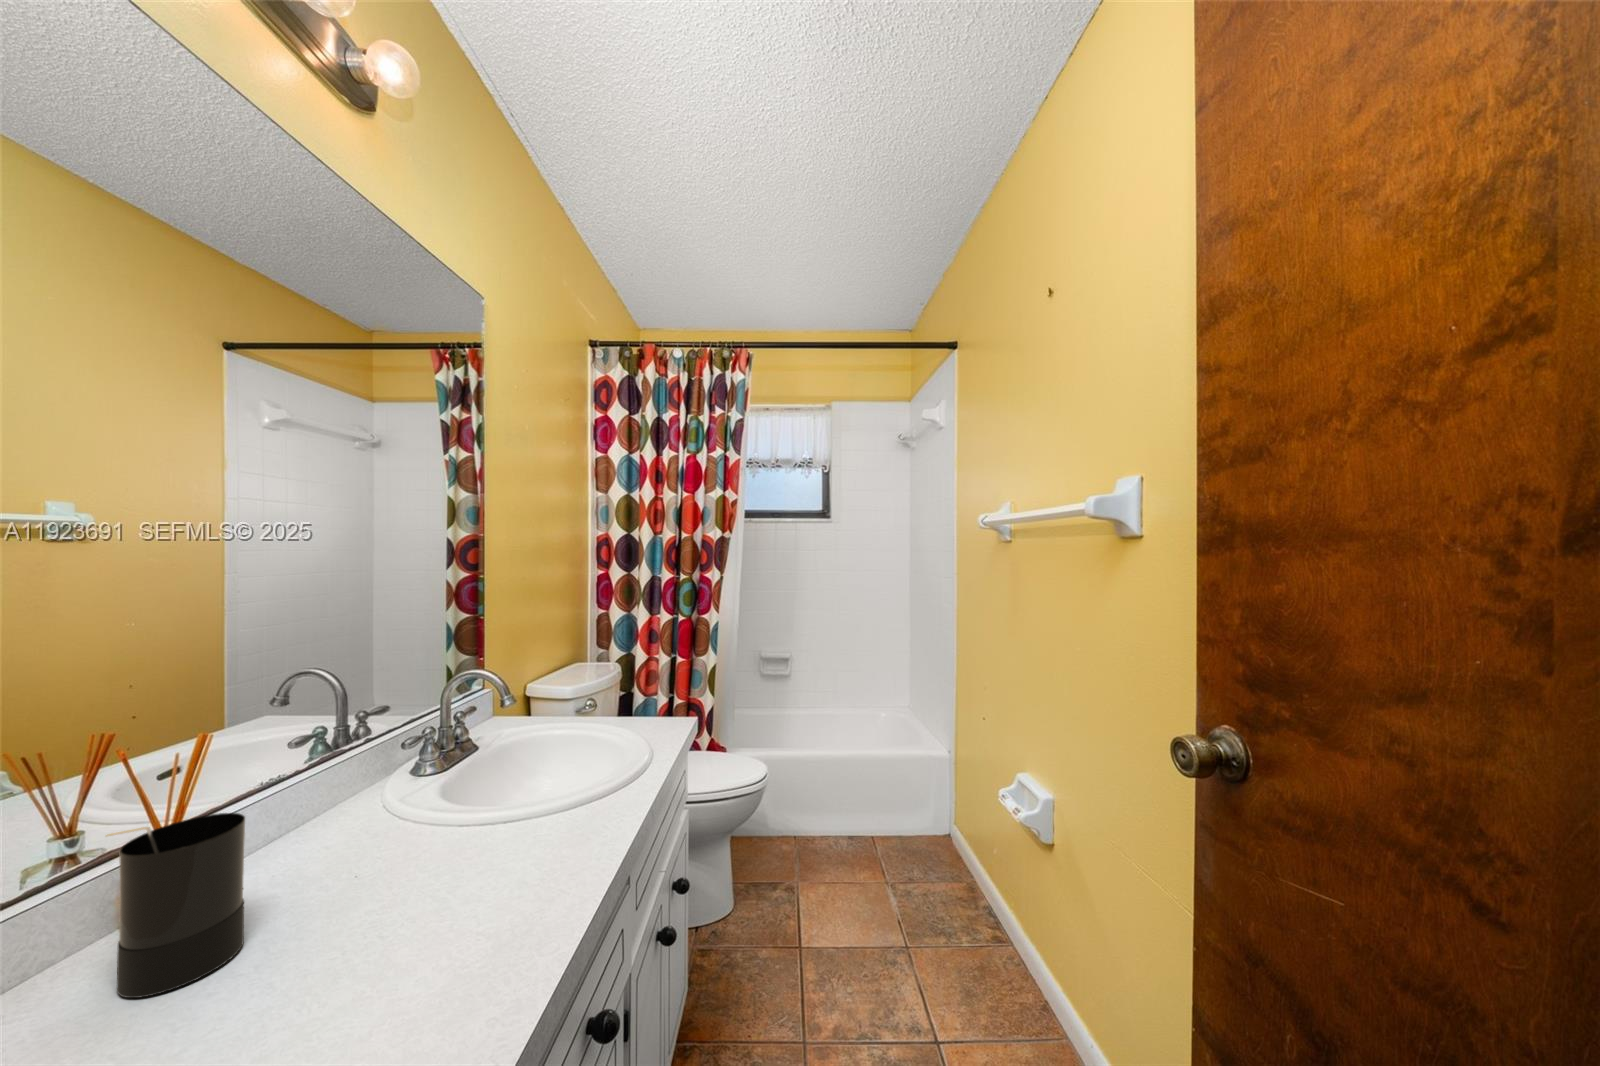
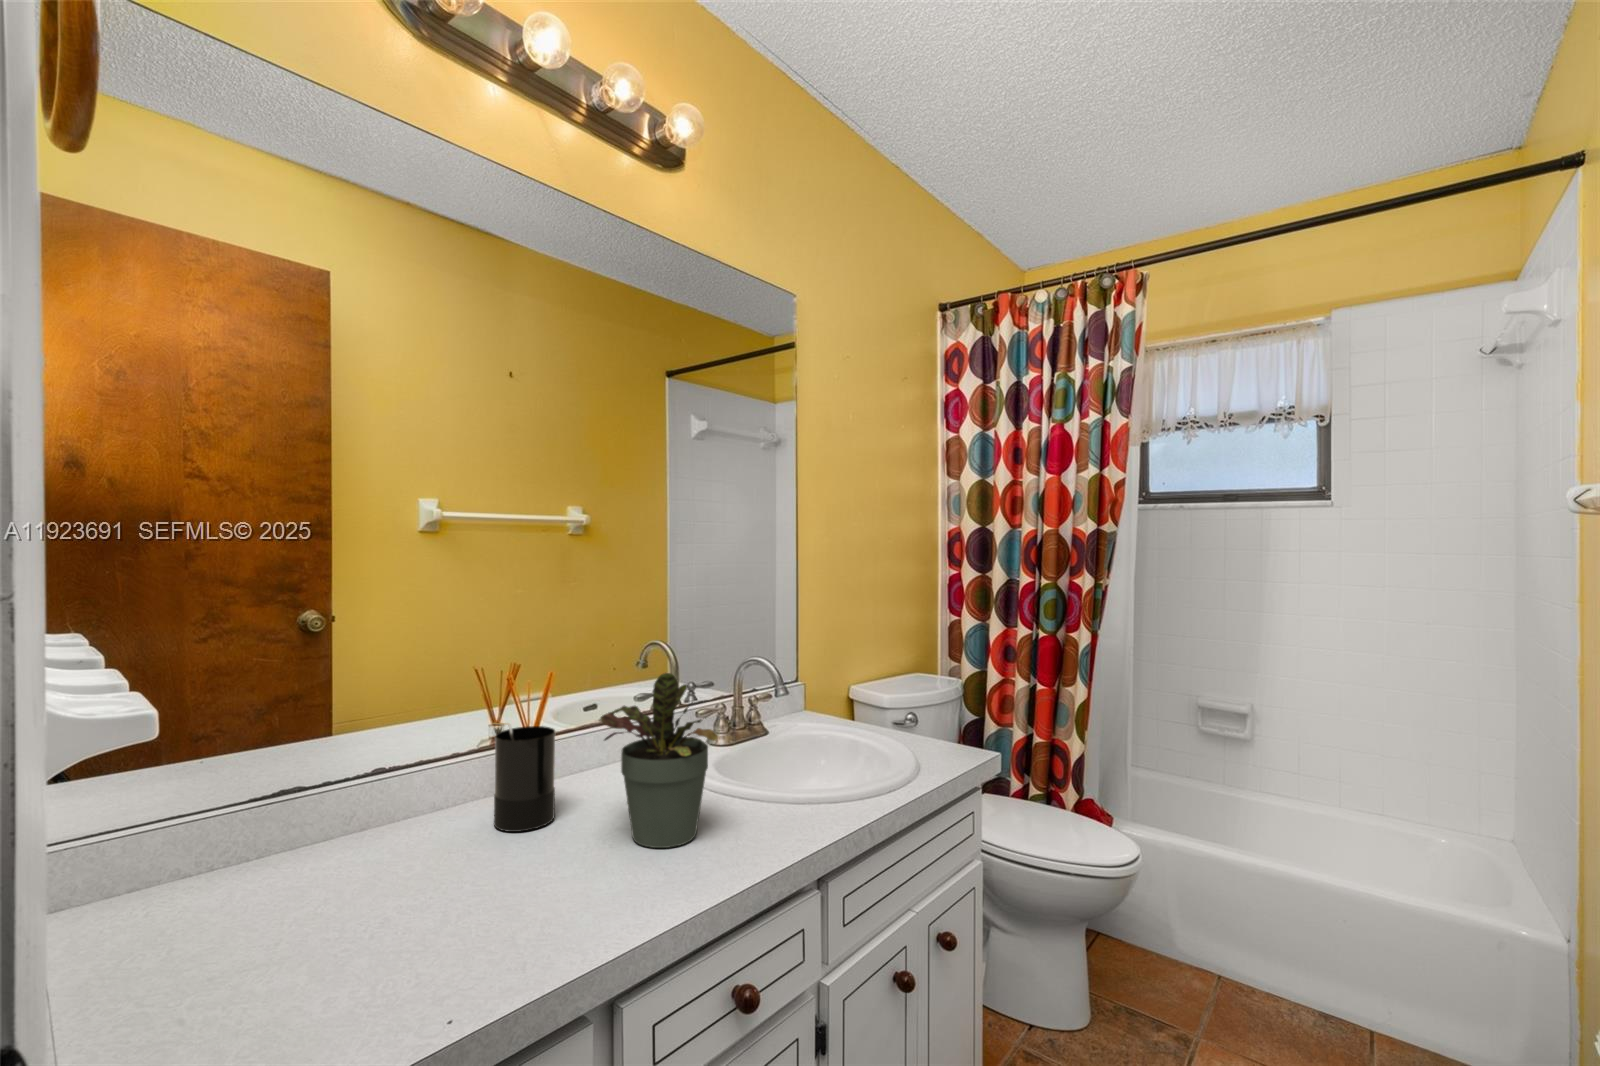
potted plant: none [351,700,525,920] -> present [600,673,717,848]

